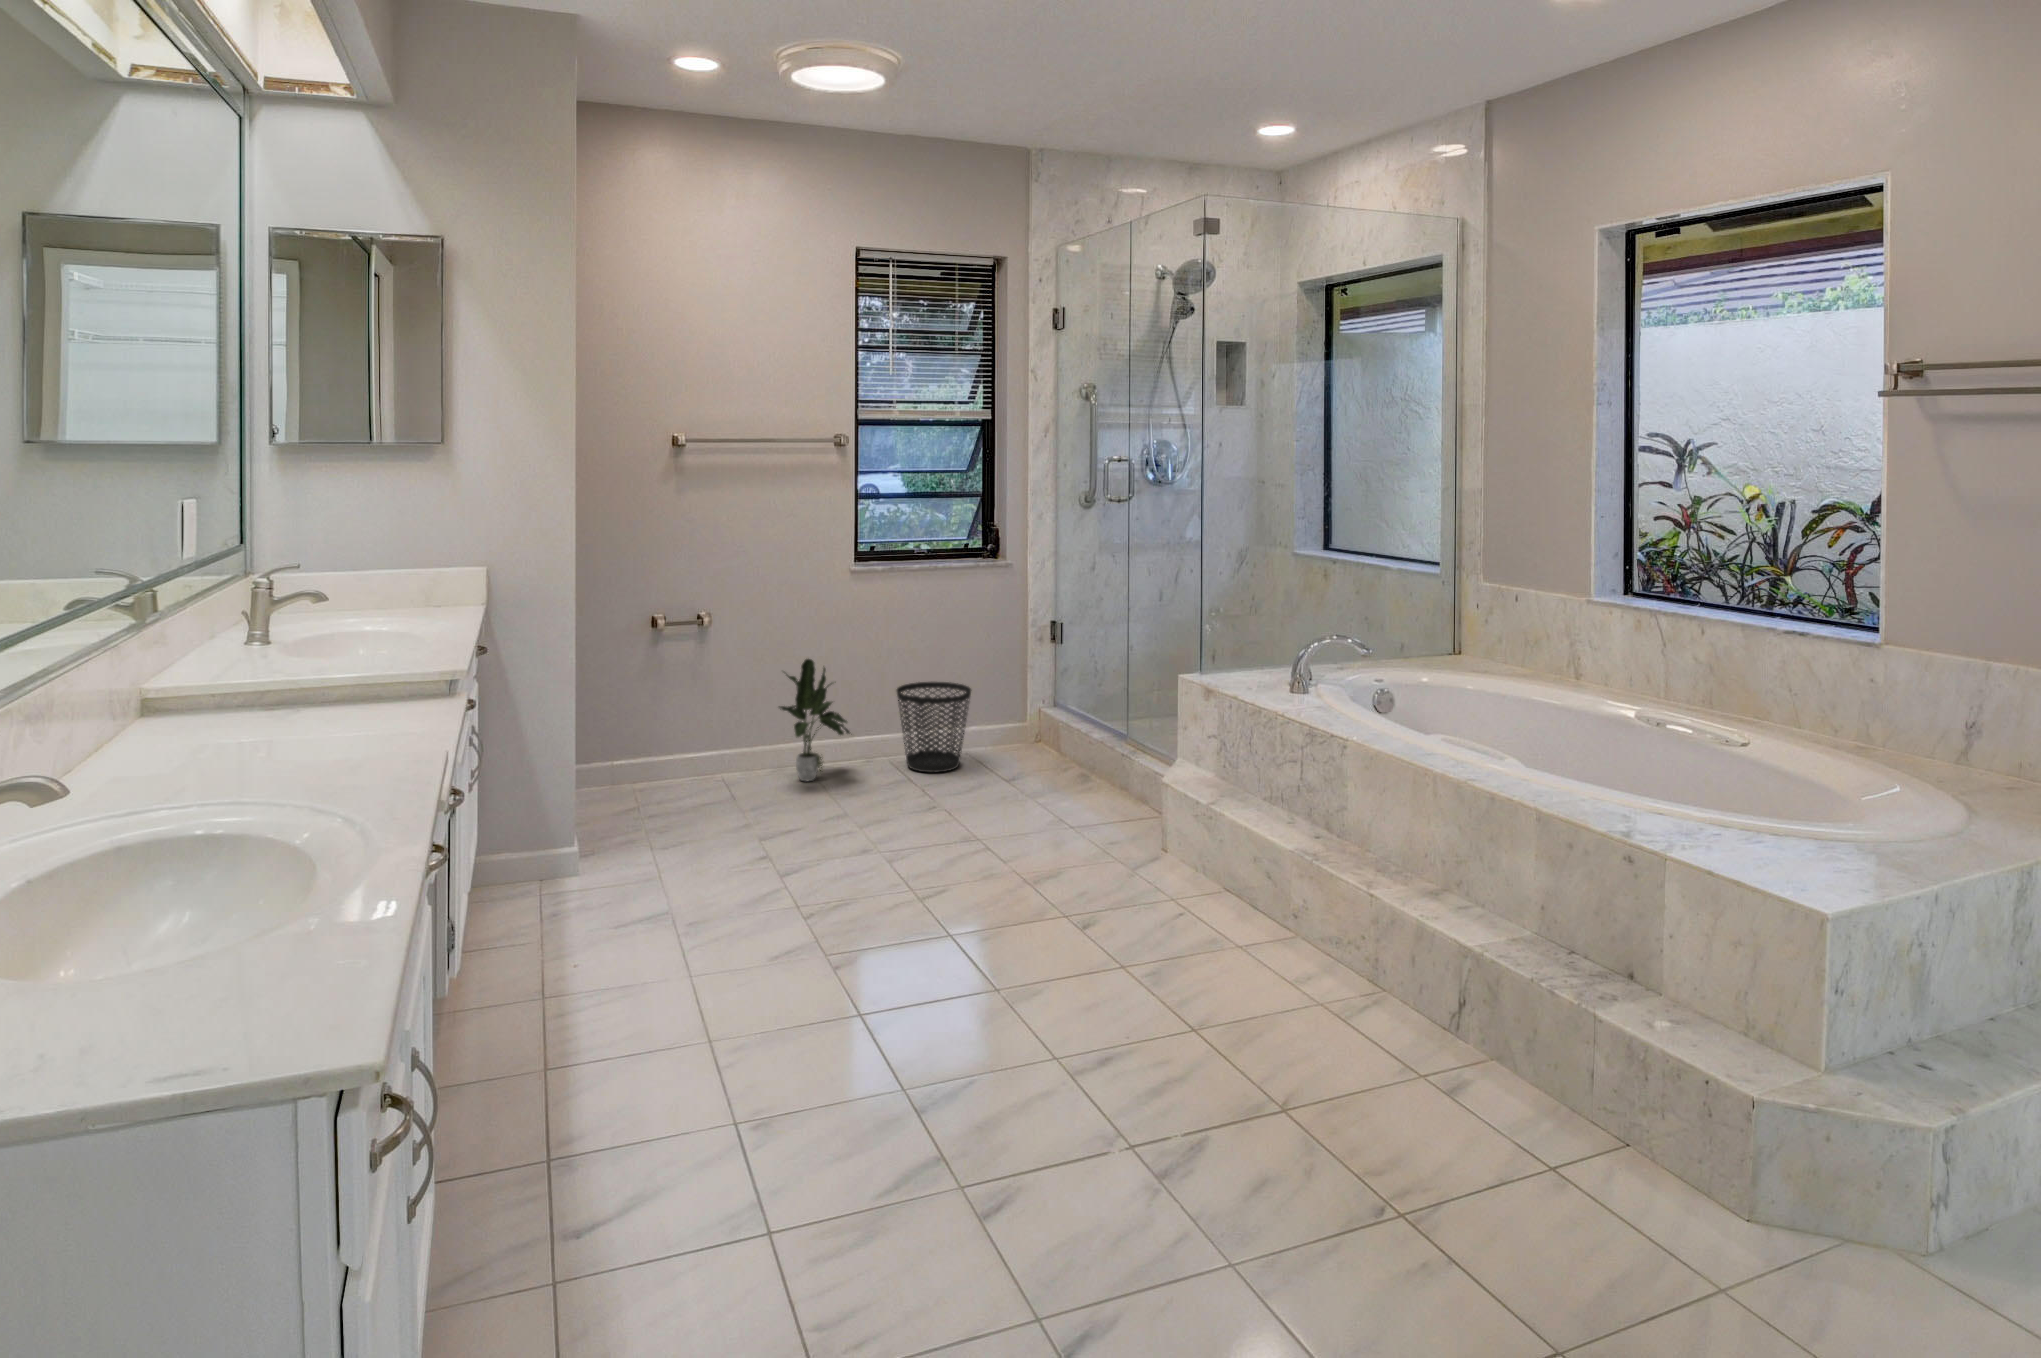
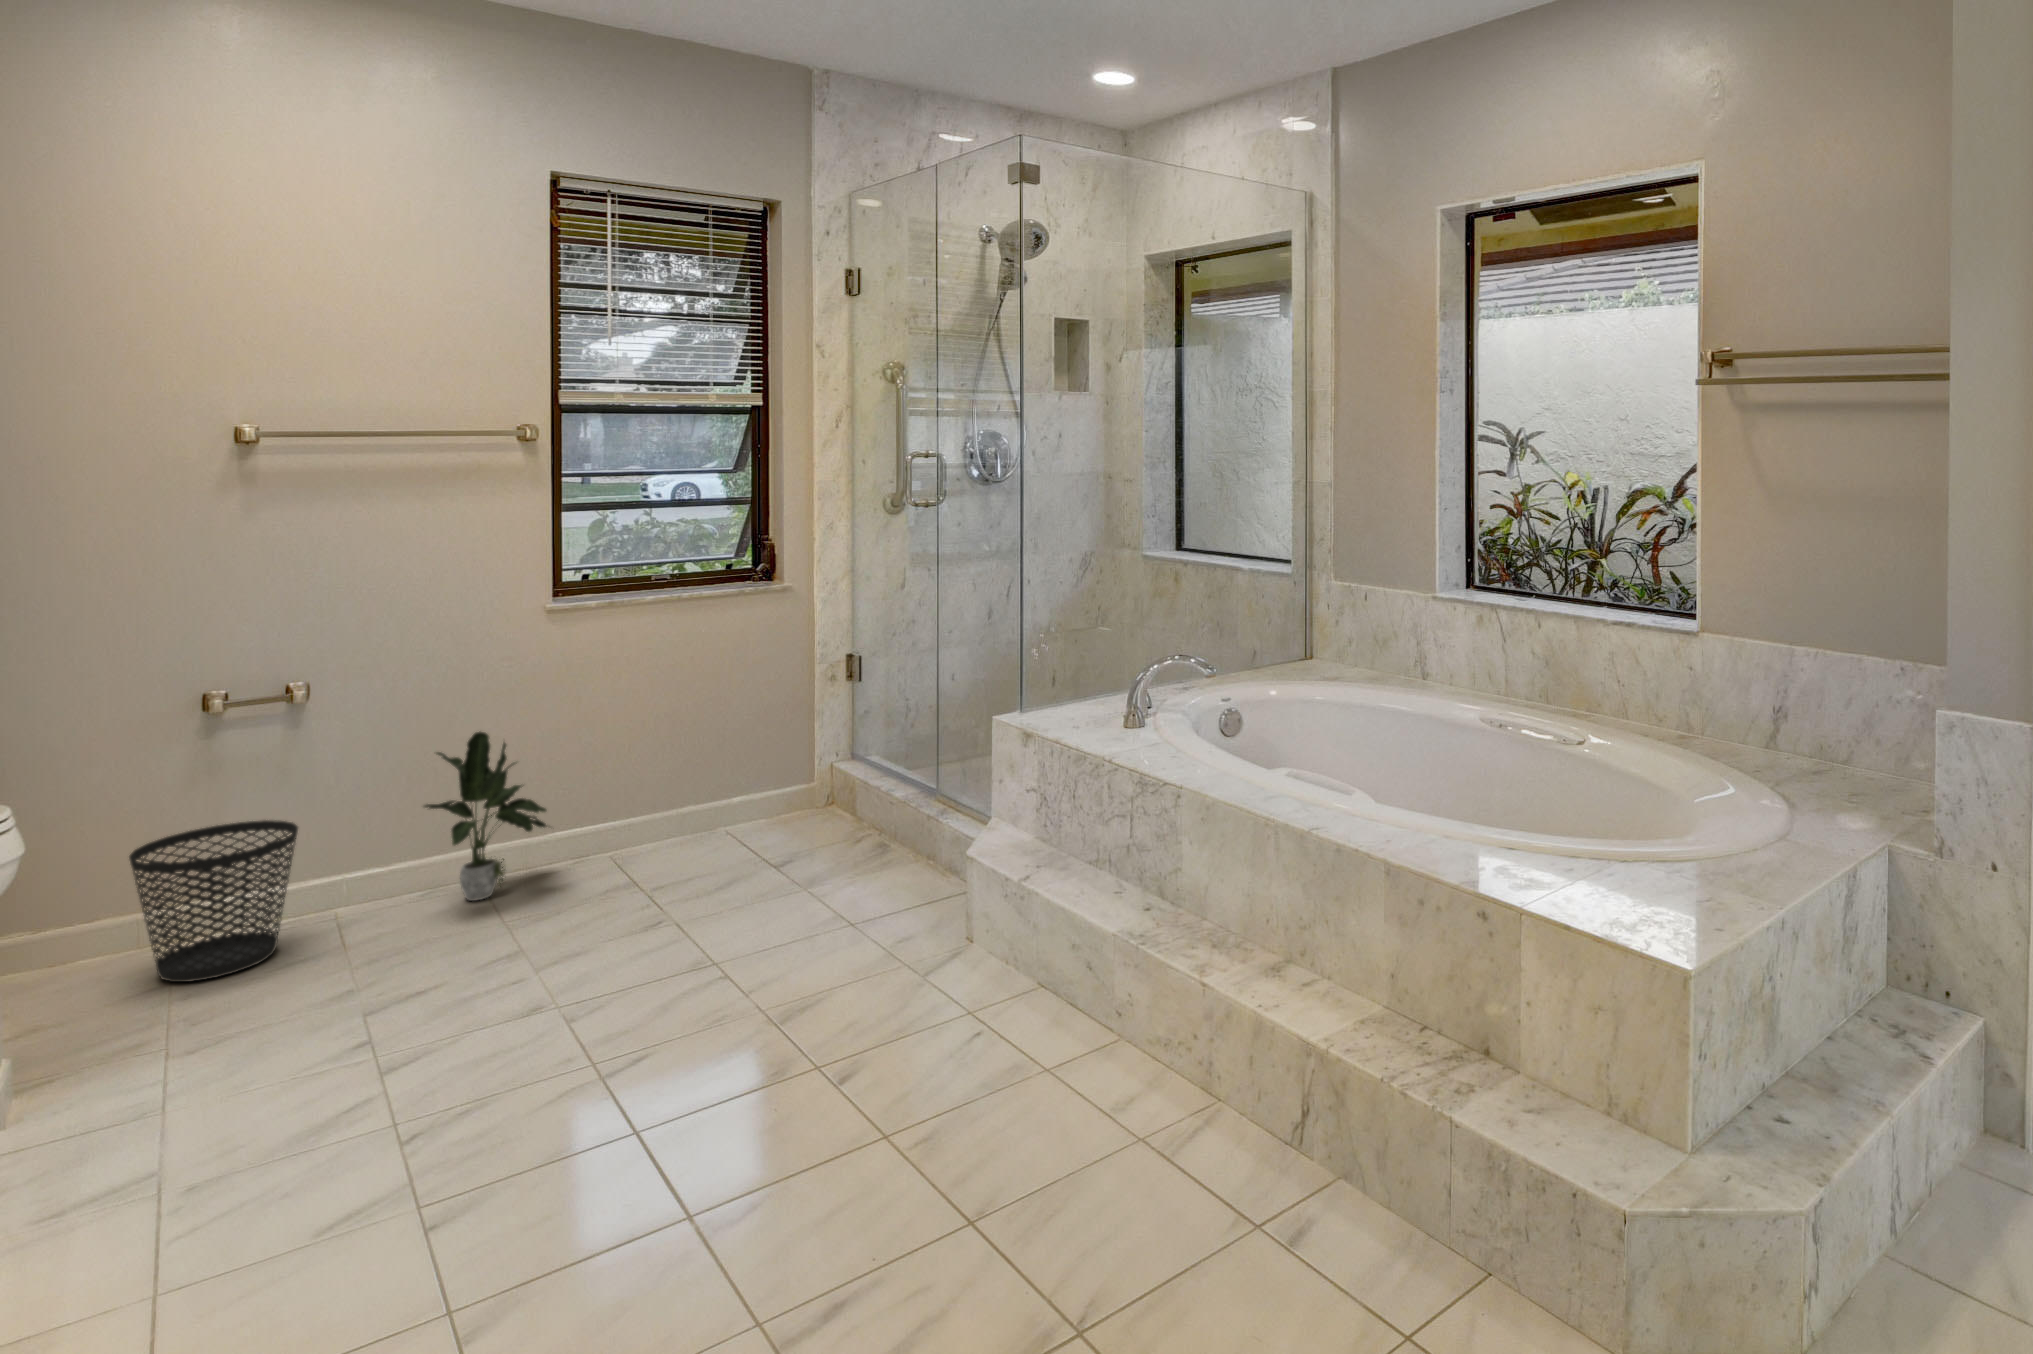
wastebasket: present [897,682,971,773] -> present [129,820,298,982]

